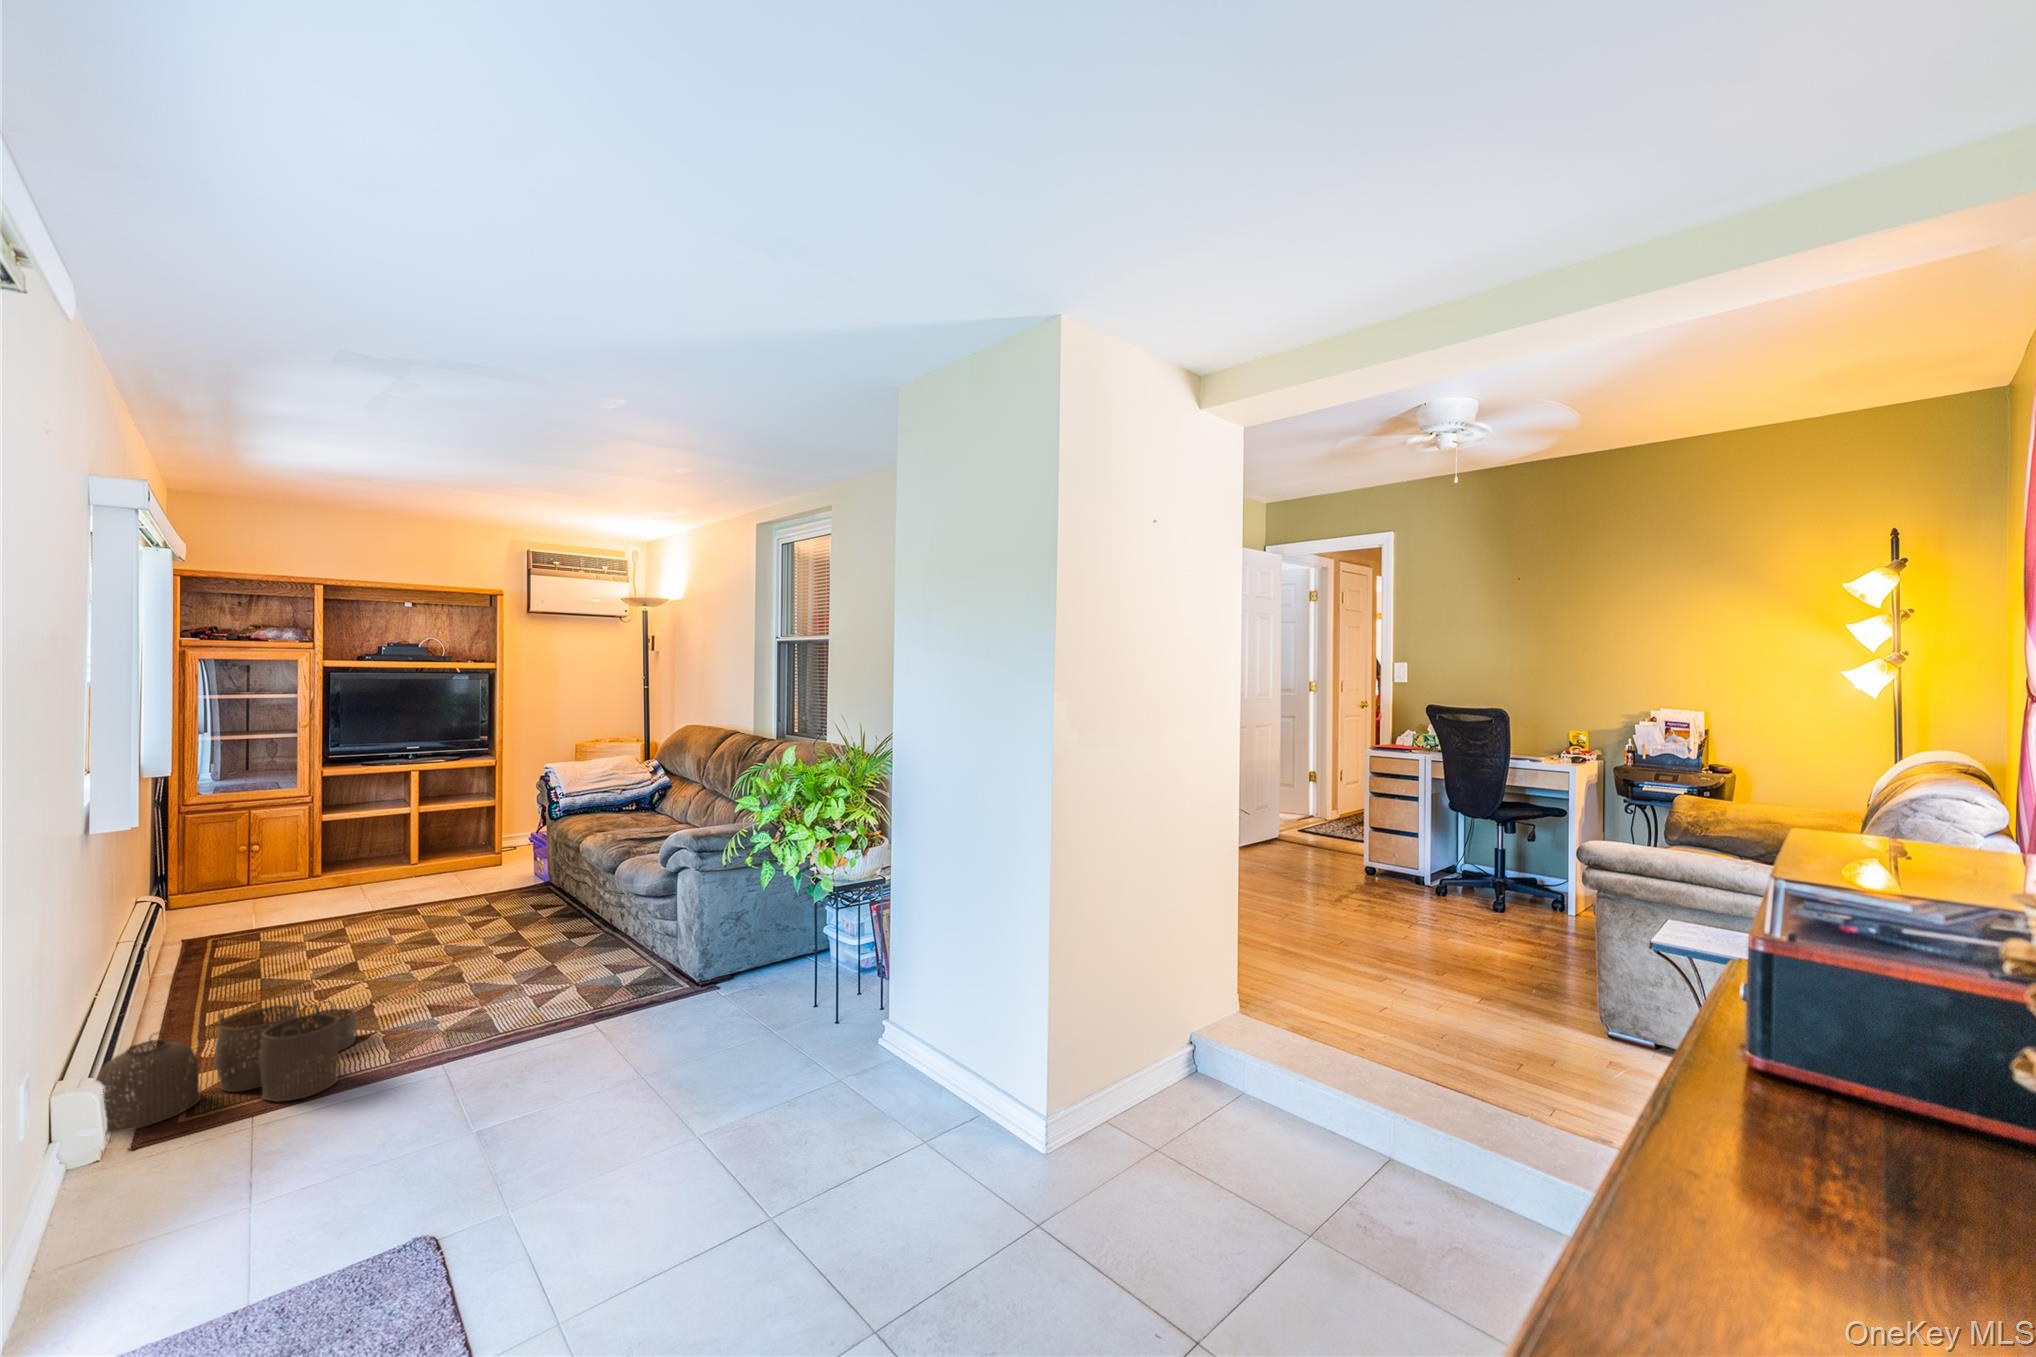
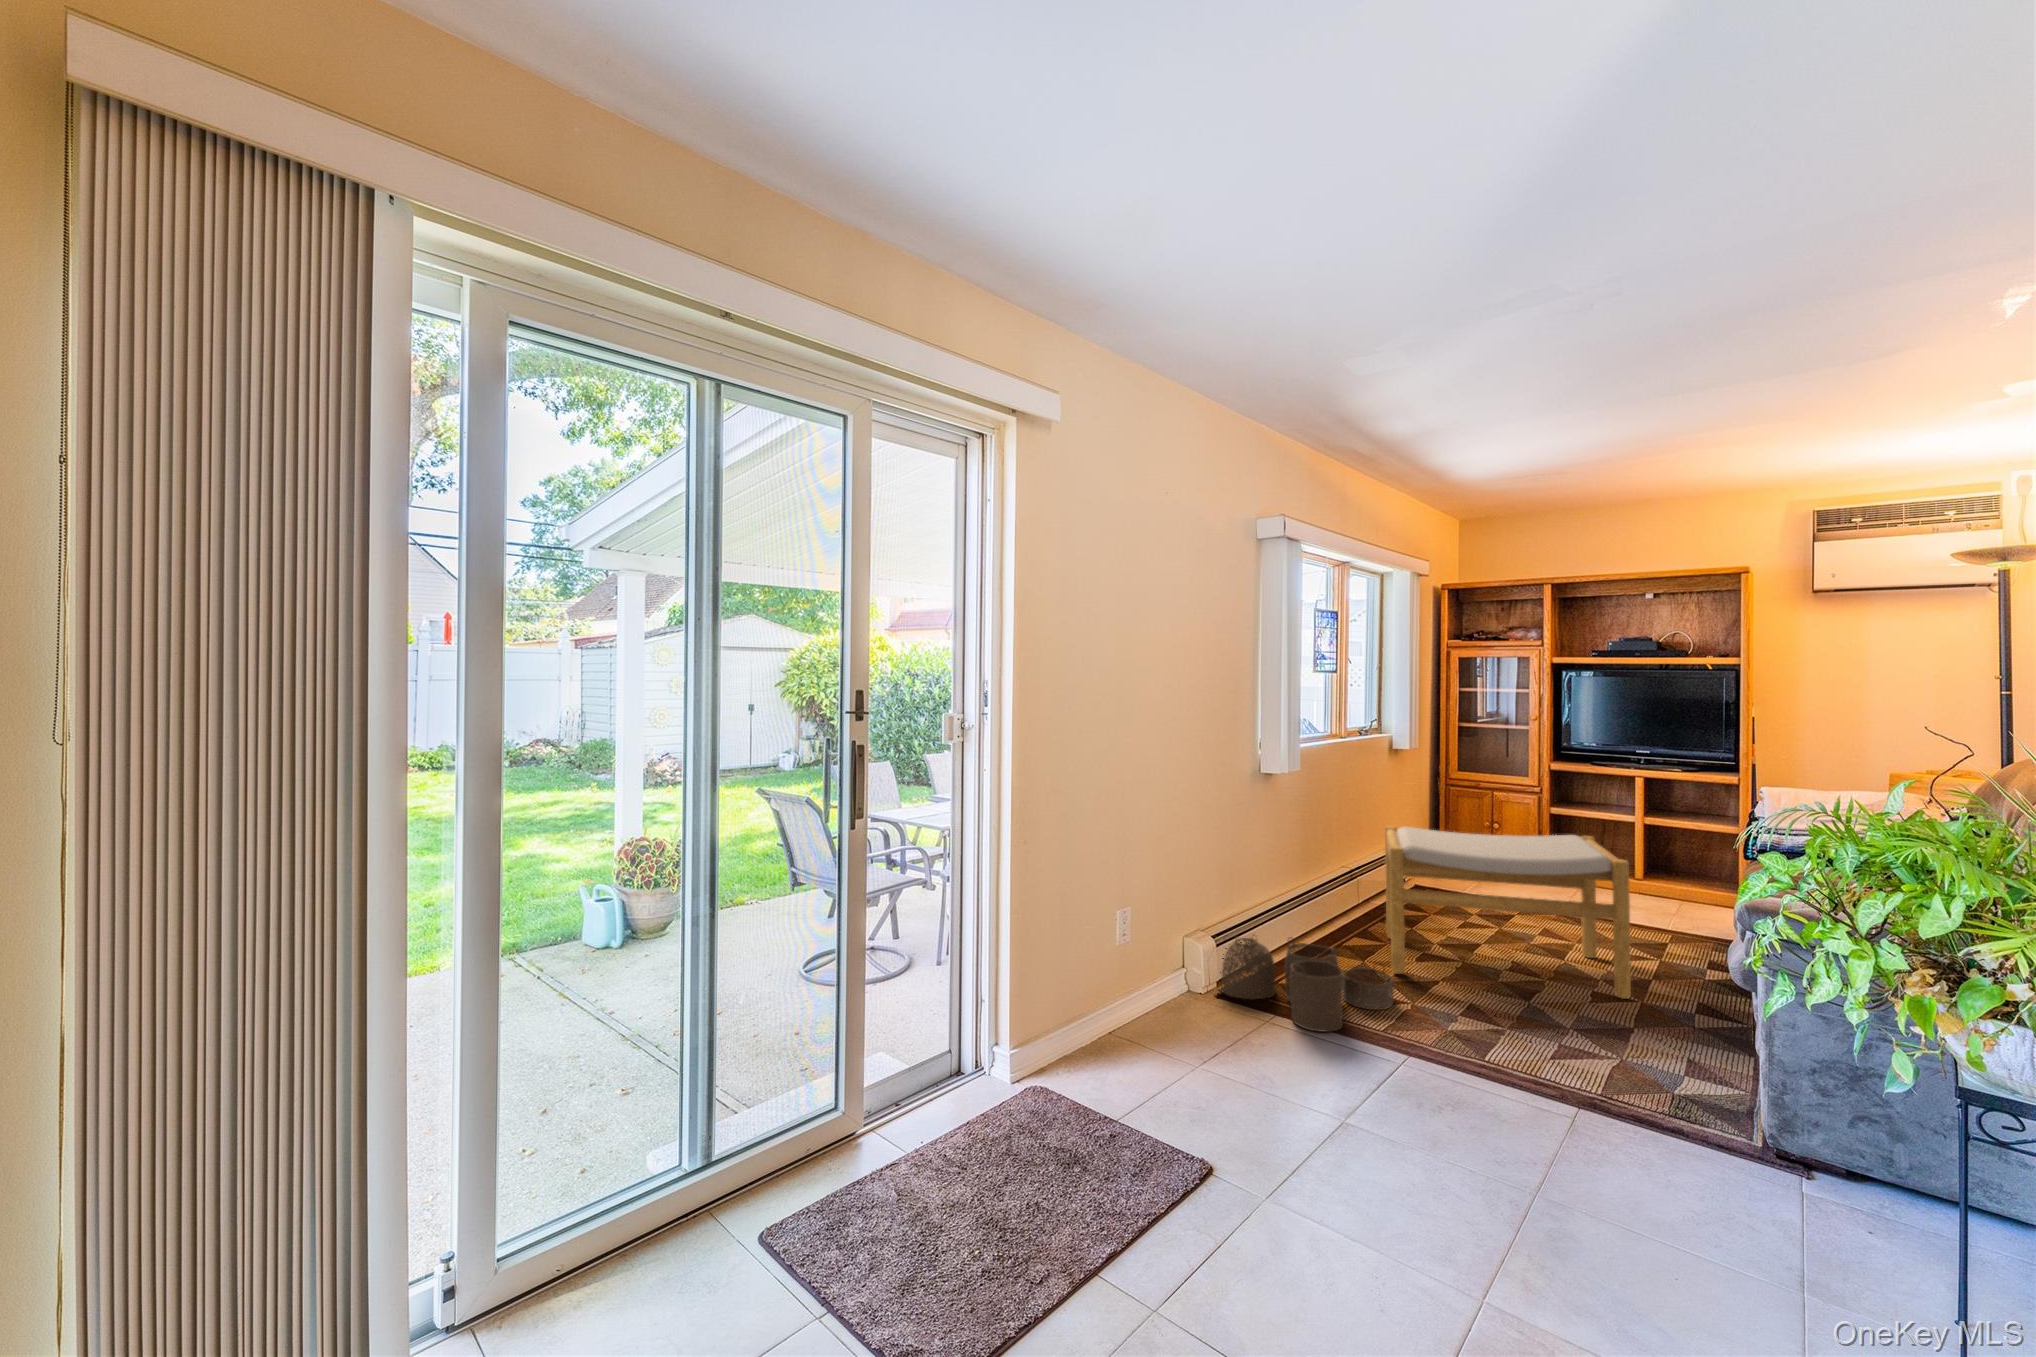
footstool: none [243,824,525,1015] -> present [1385,826,1631,999]

